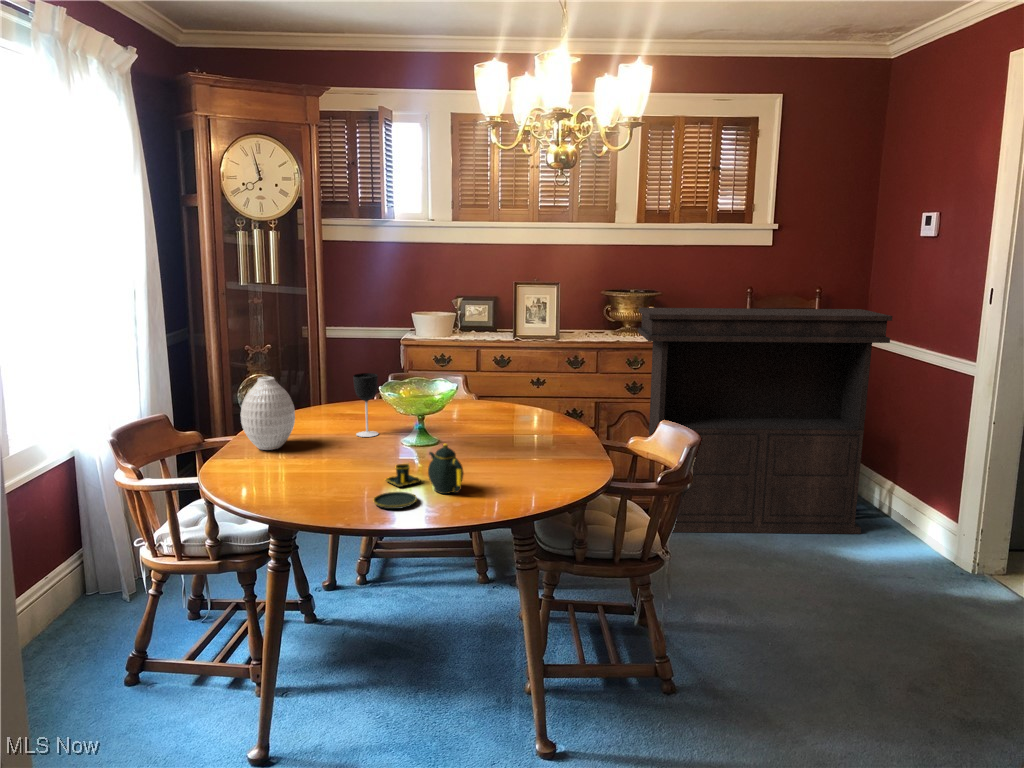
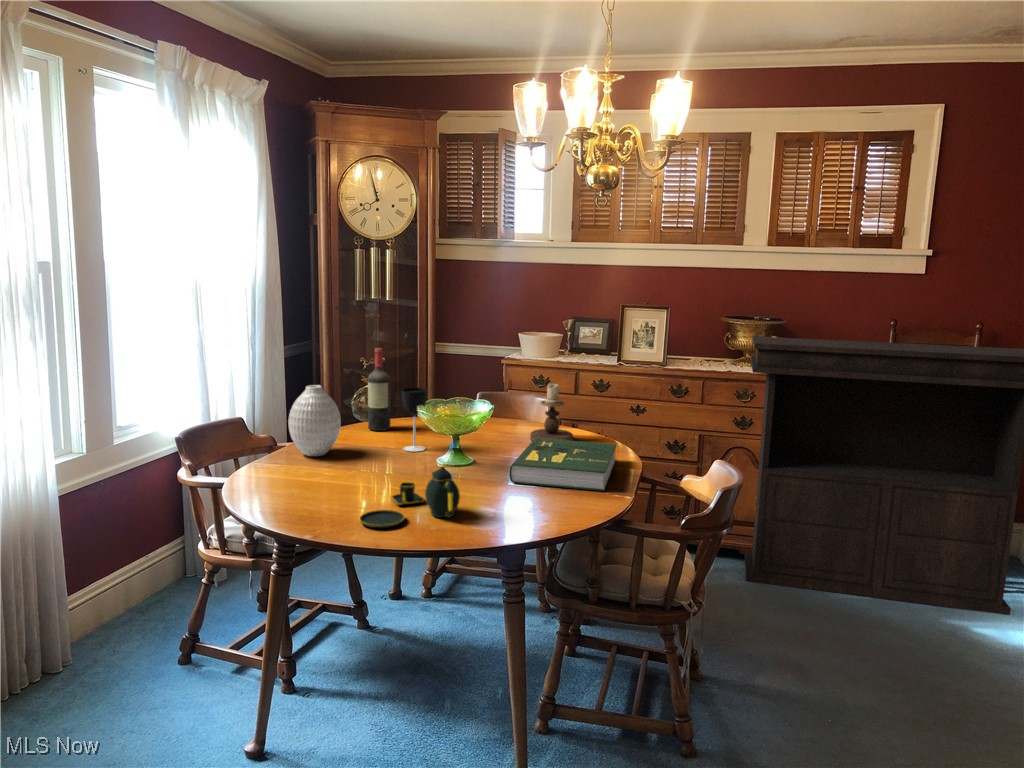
wine bottle: none [301,335,326,420] -> present [368,348,390,431]
candlestick: none [471,361,512,420] -> present [530,383,573,441]
book: none [485,414,576,457] -> present [509,438,617,491]

